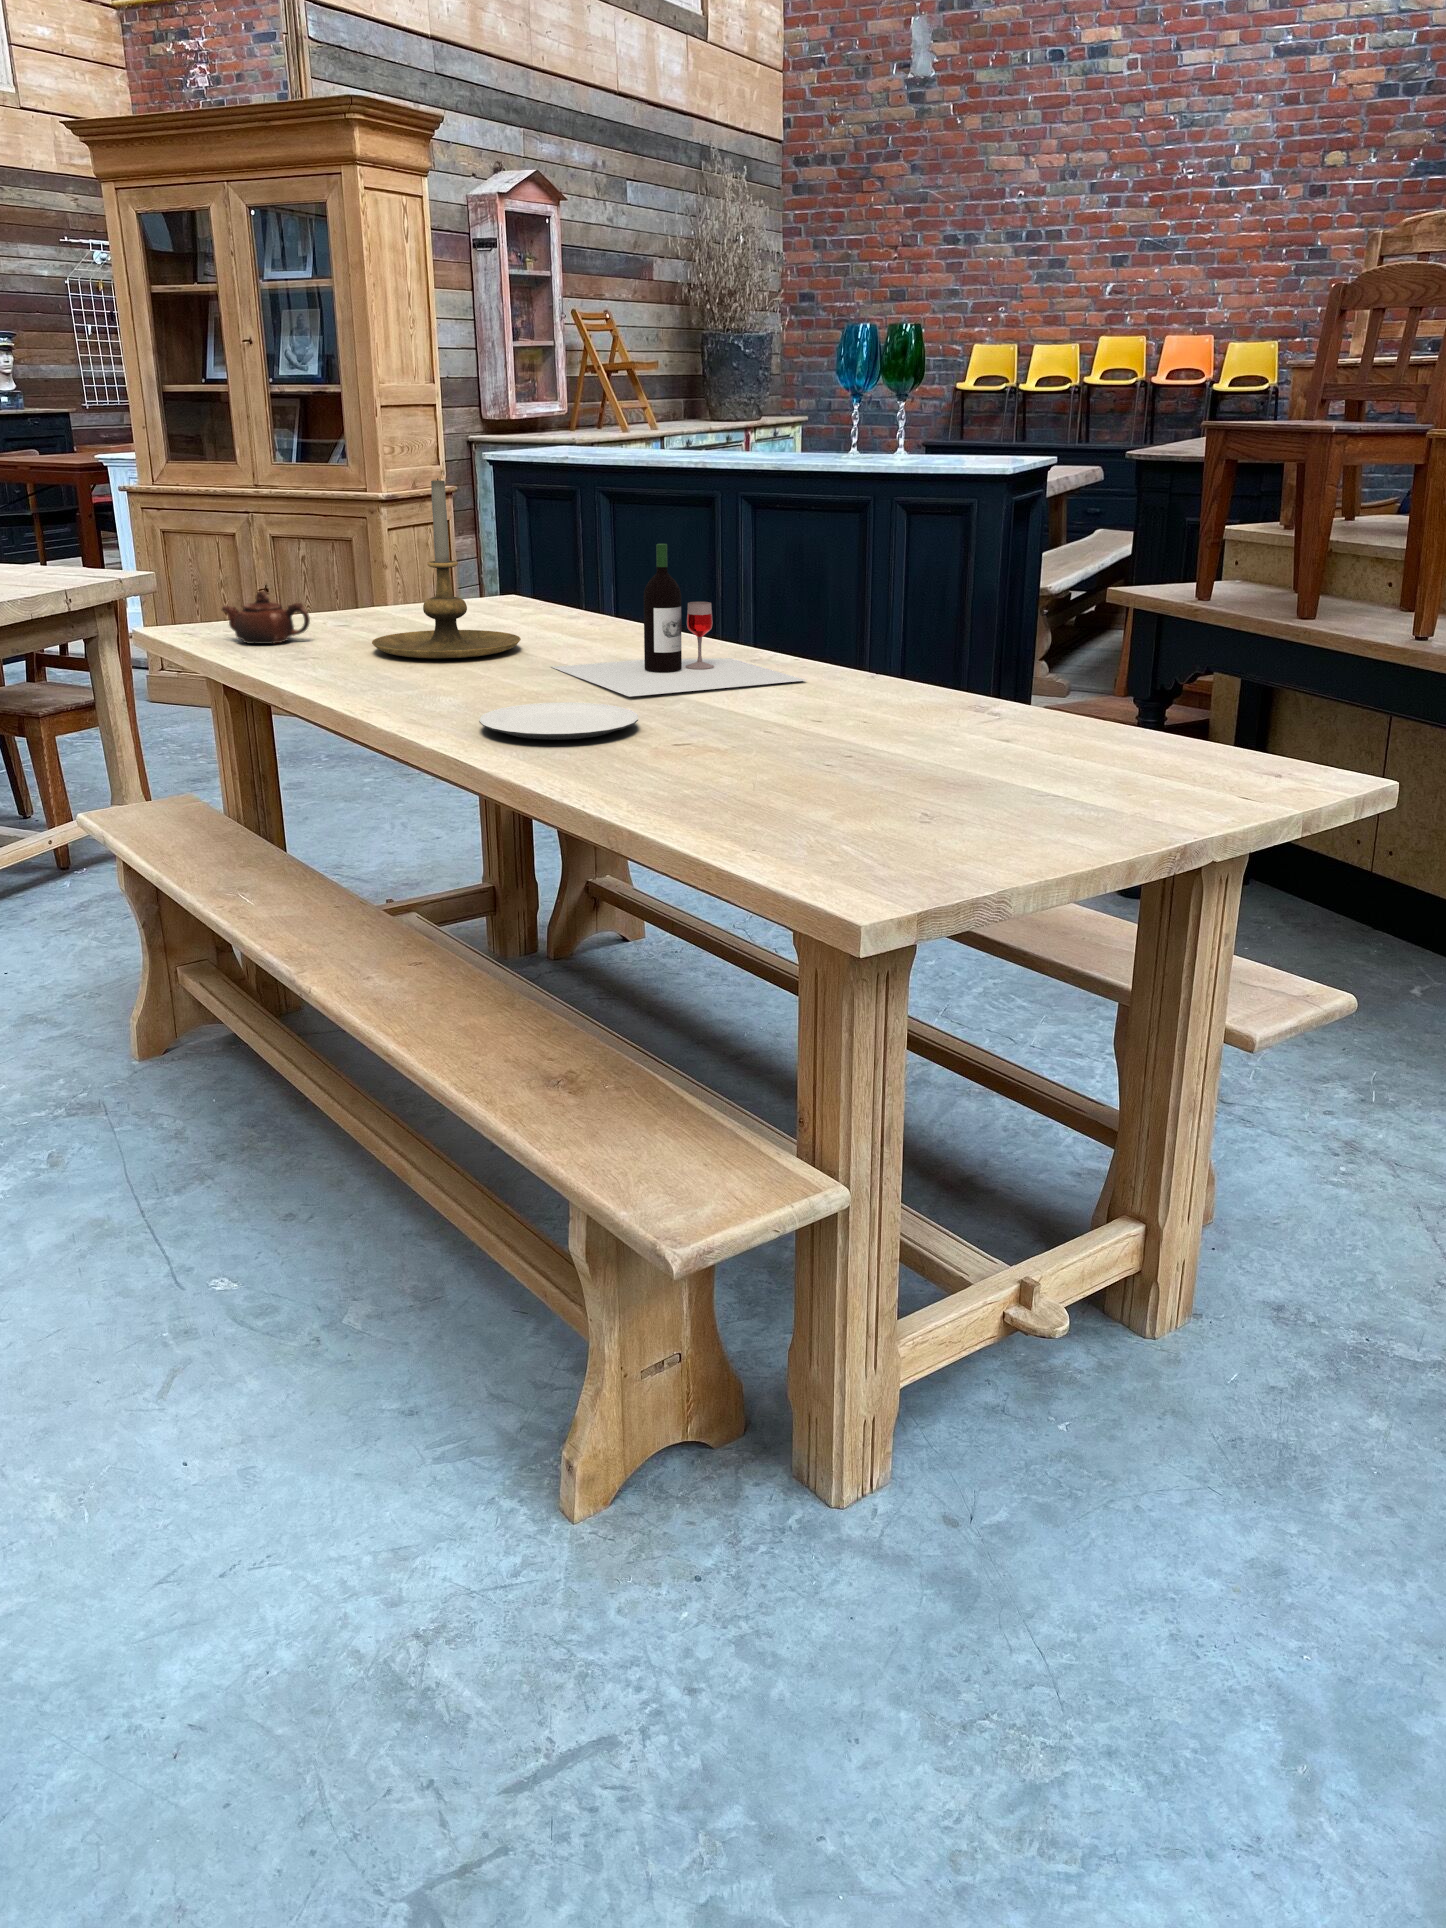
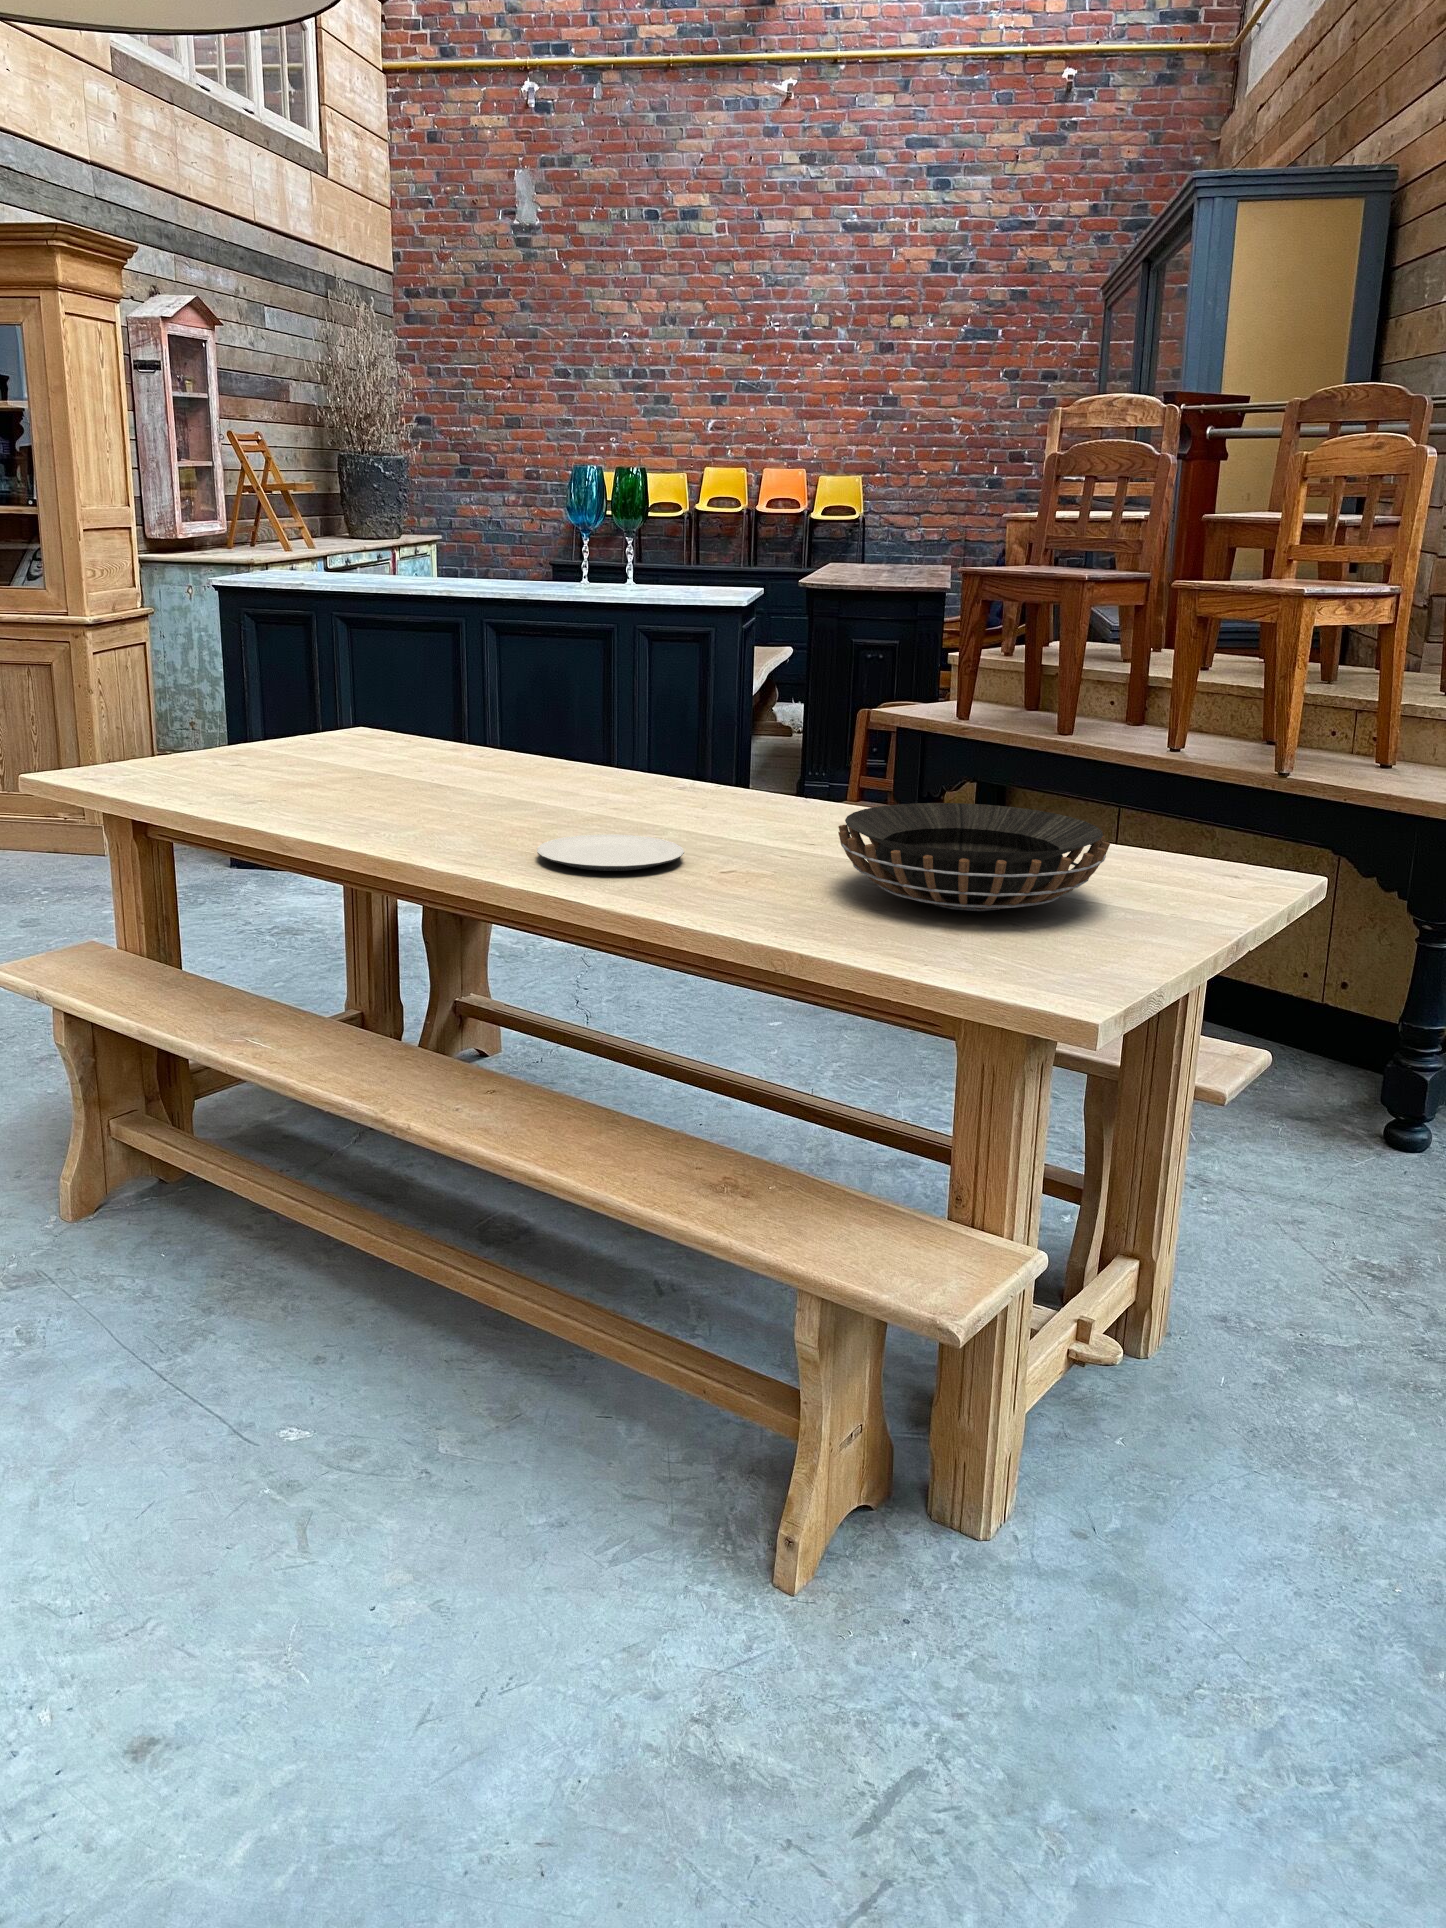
candle holder: present [372,478,521,658] -> none [315,622,460,795]
wine bottle: present [552,544,805,697] -> none [511,684,762,827]
teapot: present [222,591,310,644] -> none [144,732,236,785]
decorative bowl: none [739,676,1054,800] -> present [838,803,1110,911]

